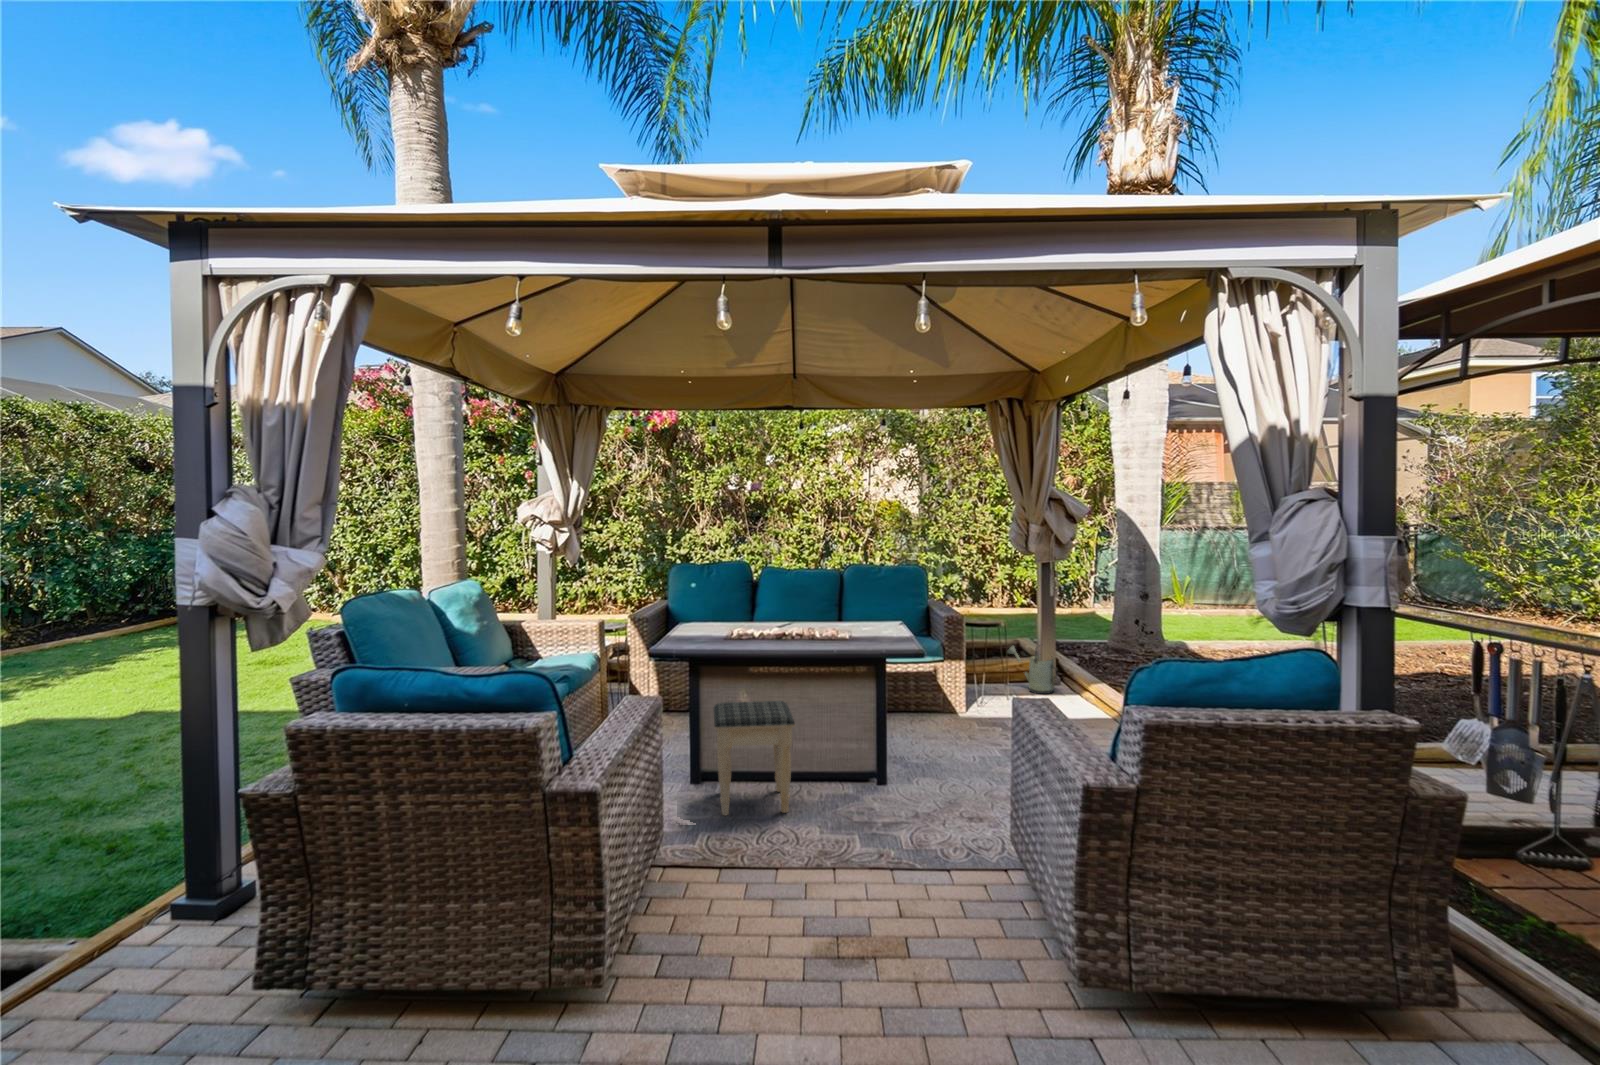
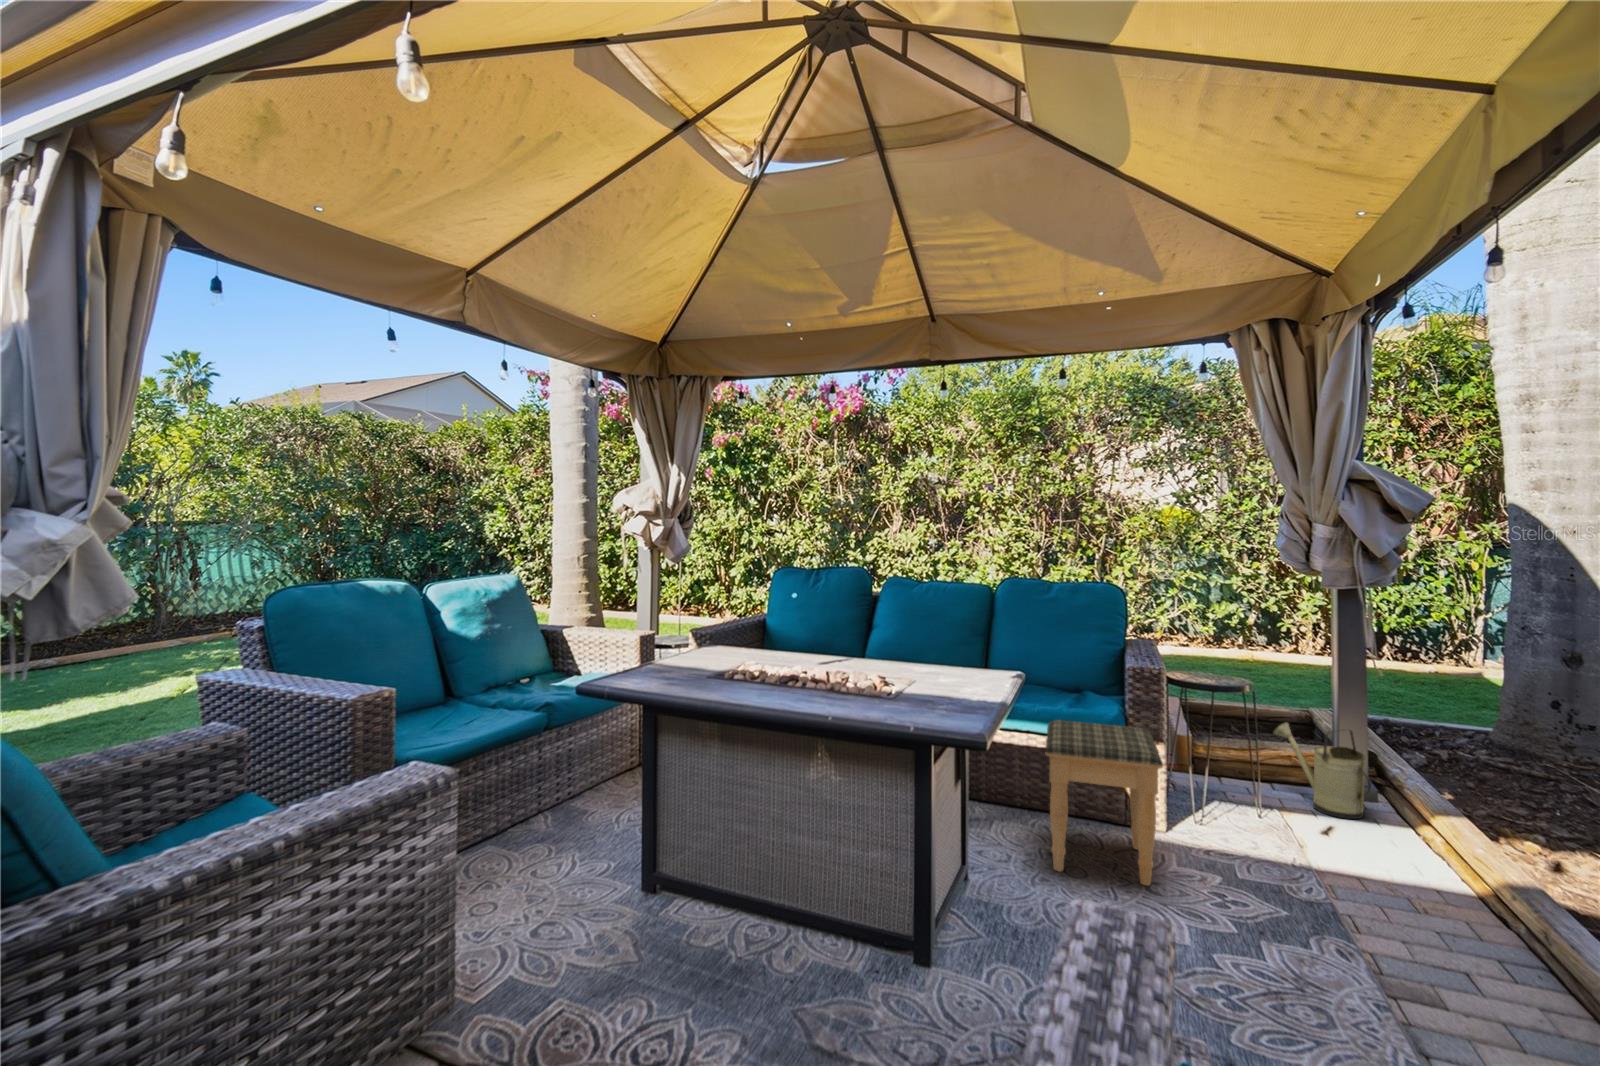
footstool: present [713,701,795,815] -> present [1045,720,1163,886]

